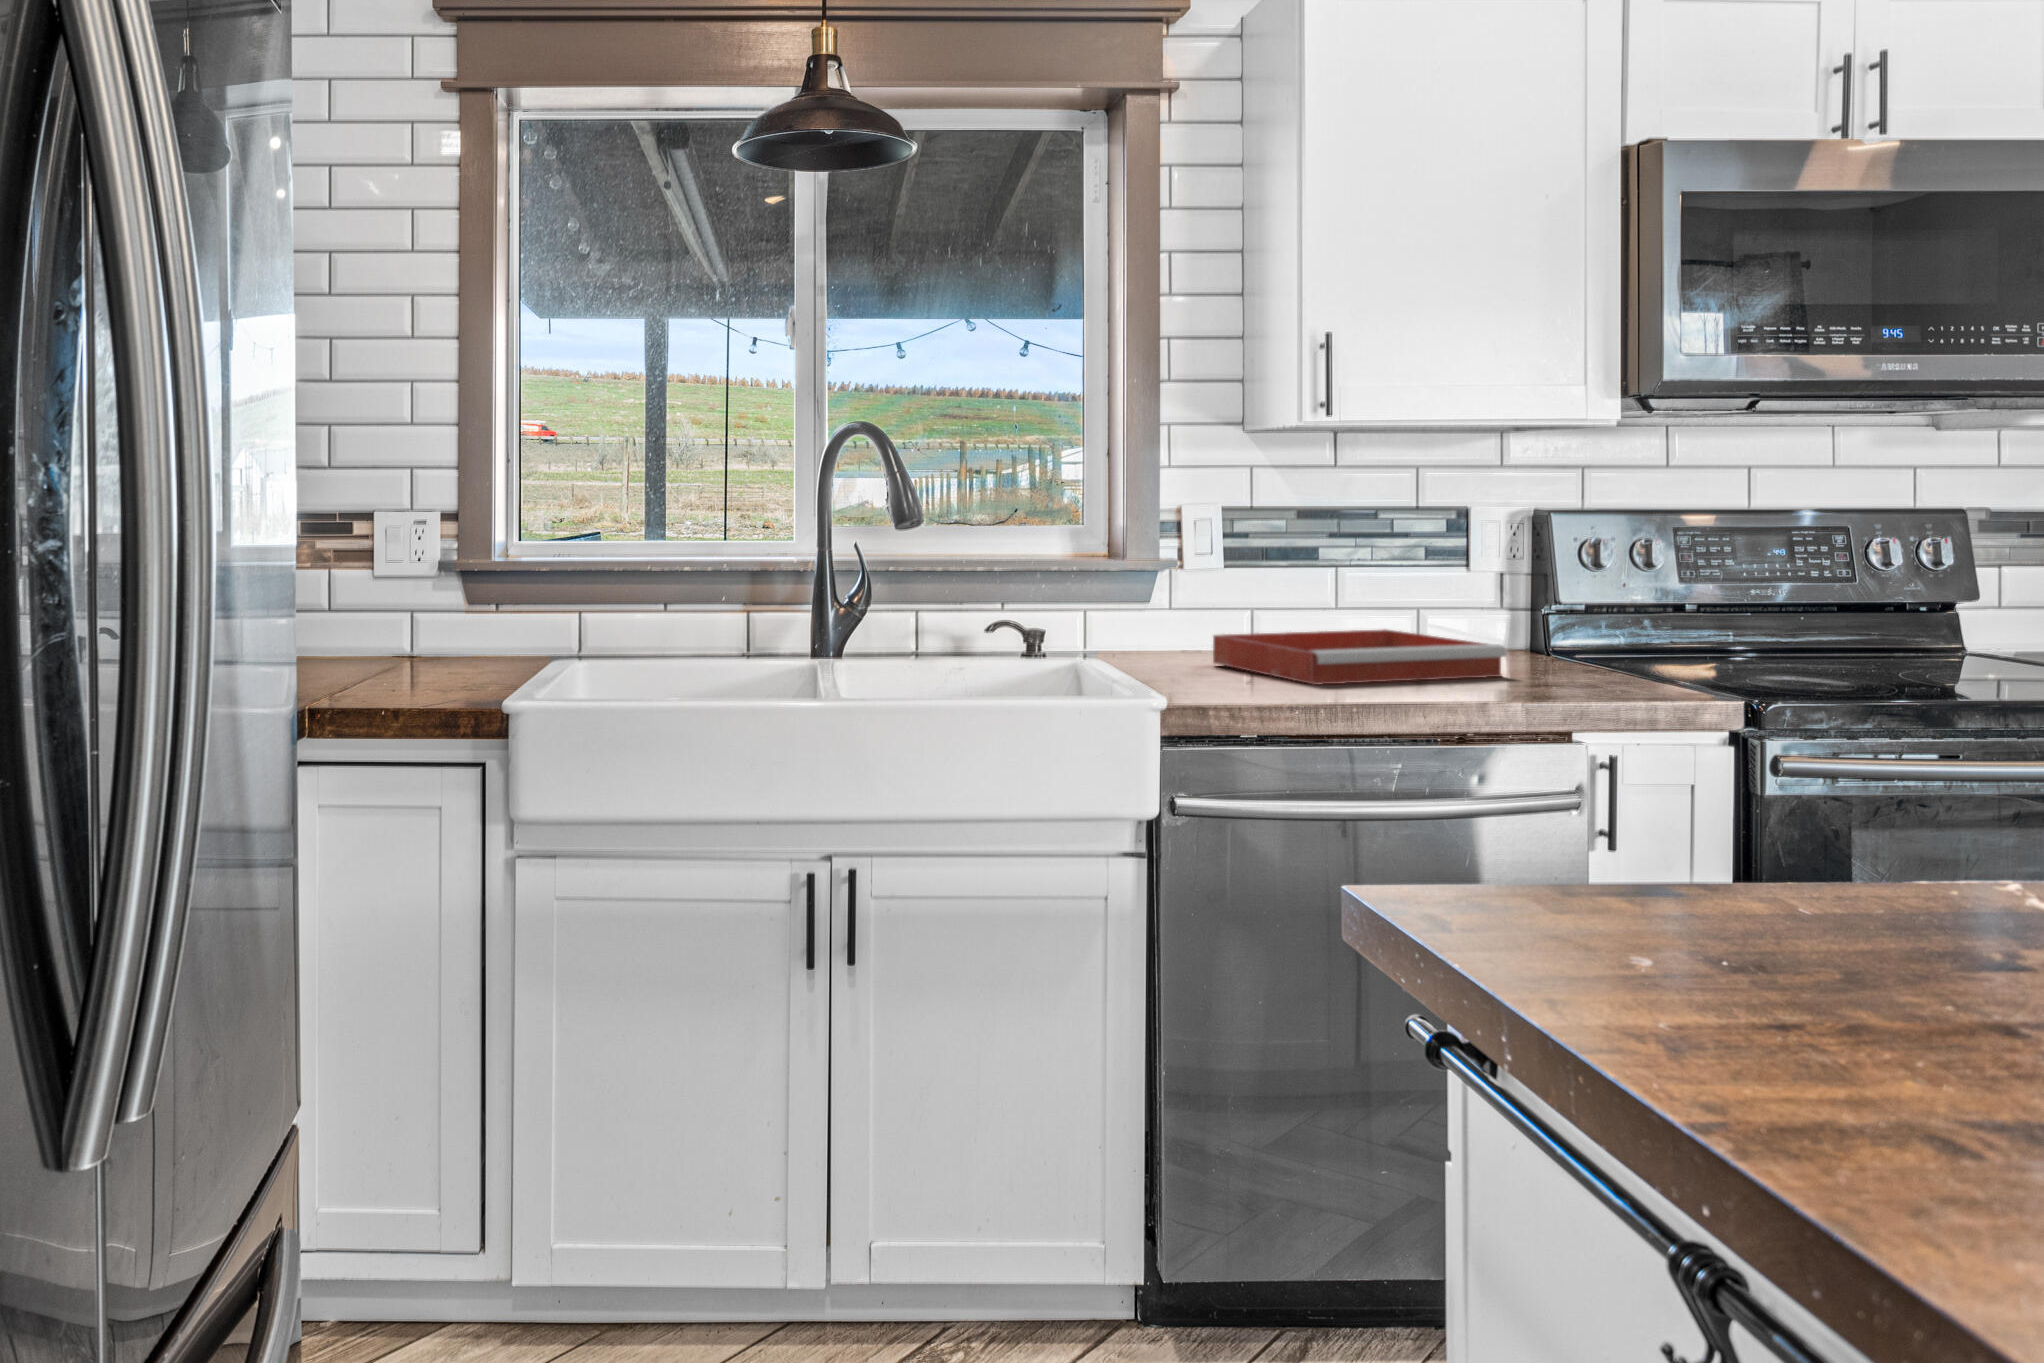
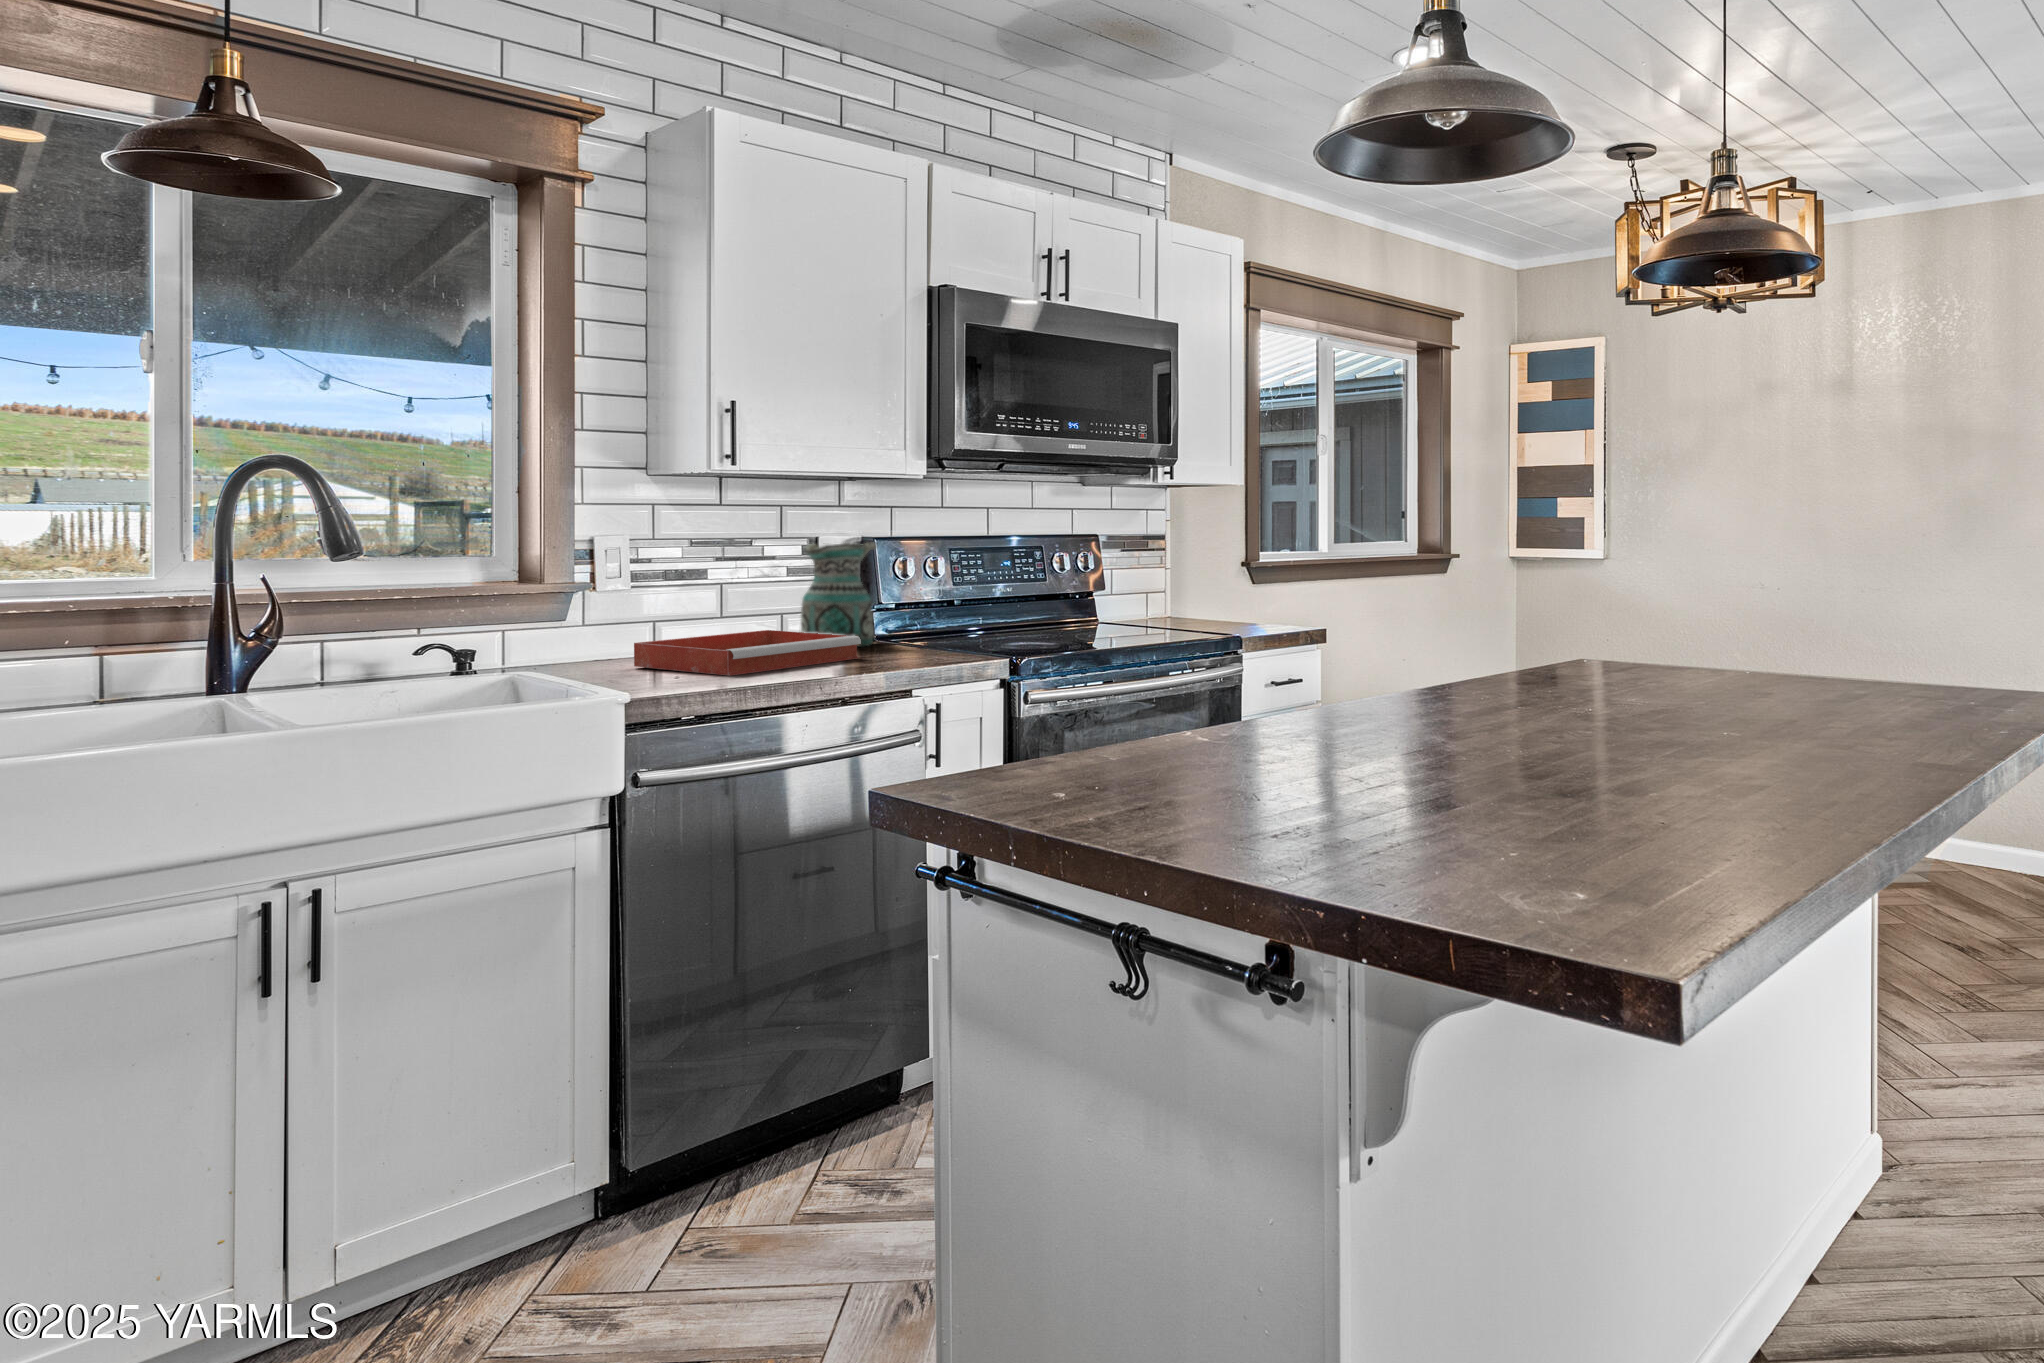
ceramic pitcher: none [1433,515,1567,661] -> present [801,542,878,647]

